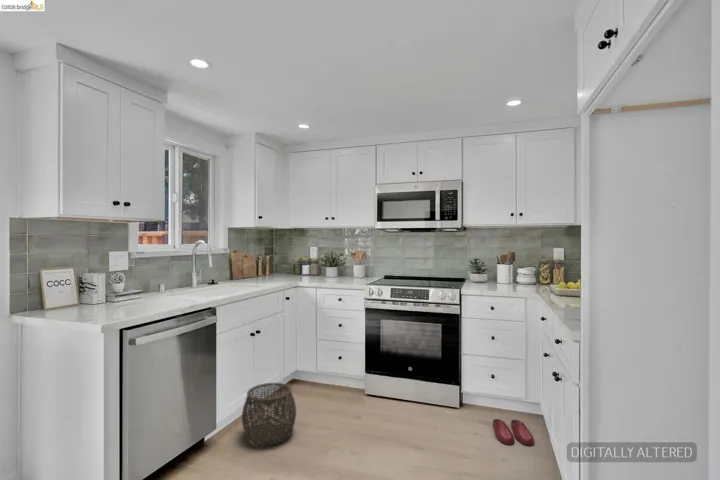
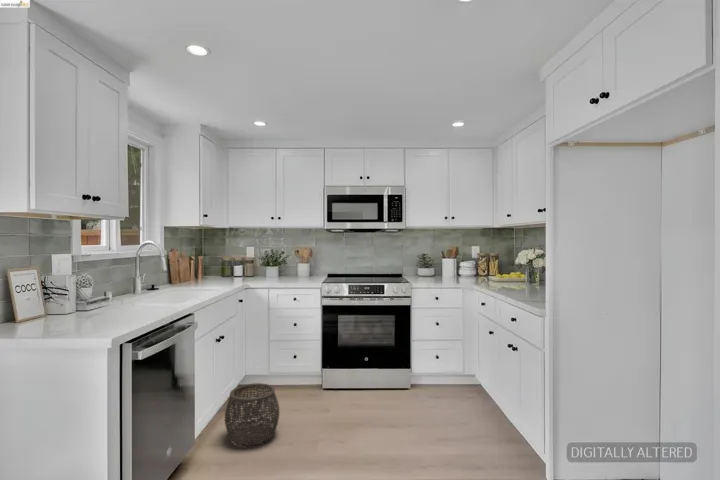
slippers: present [493,419,534,446] -> none [444,392,481,411]

